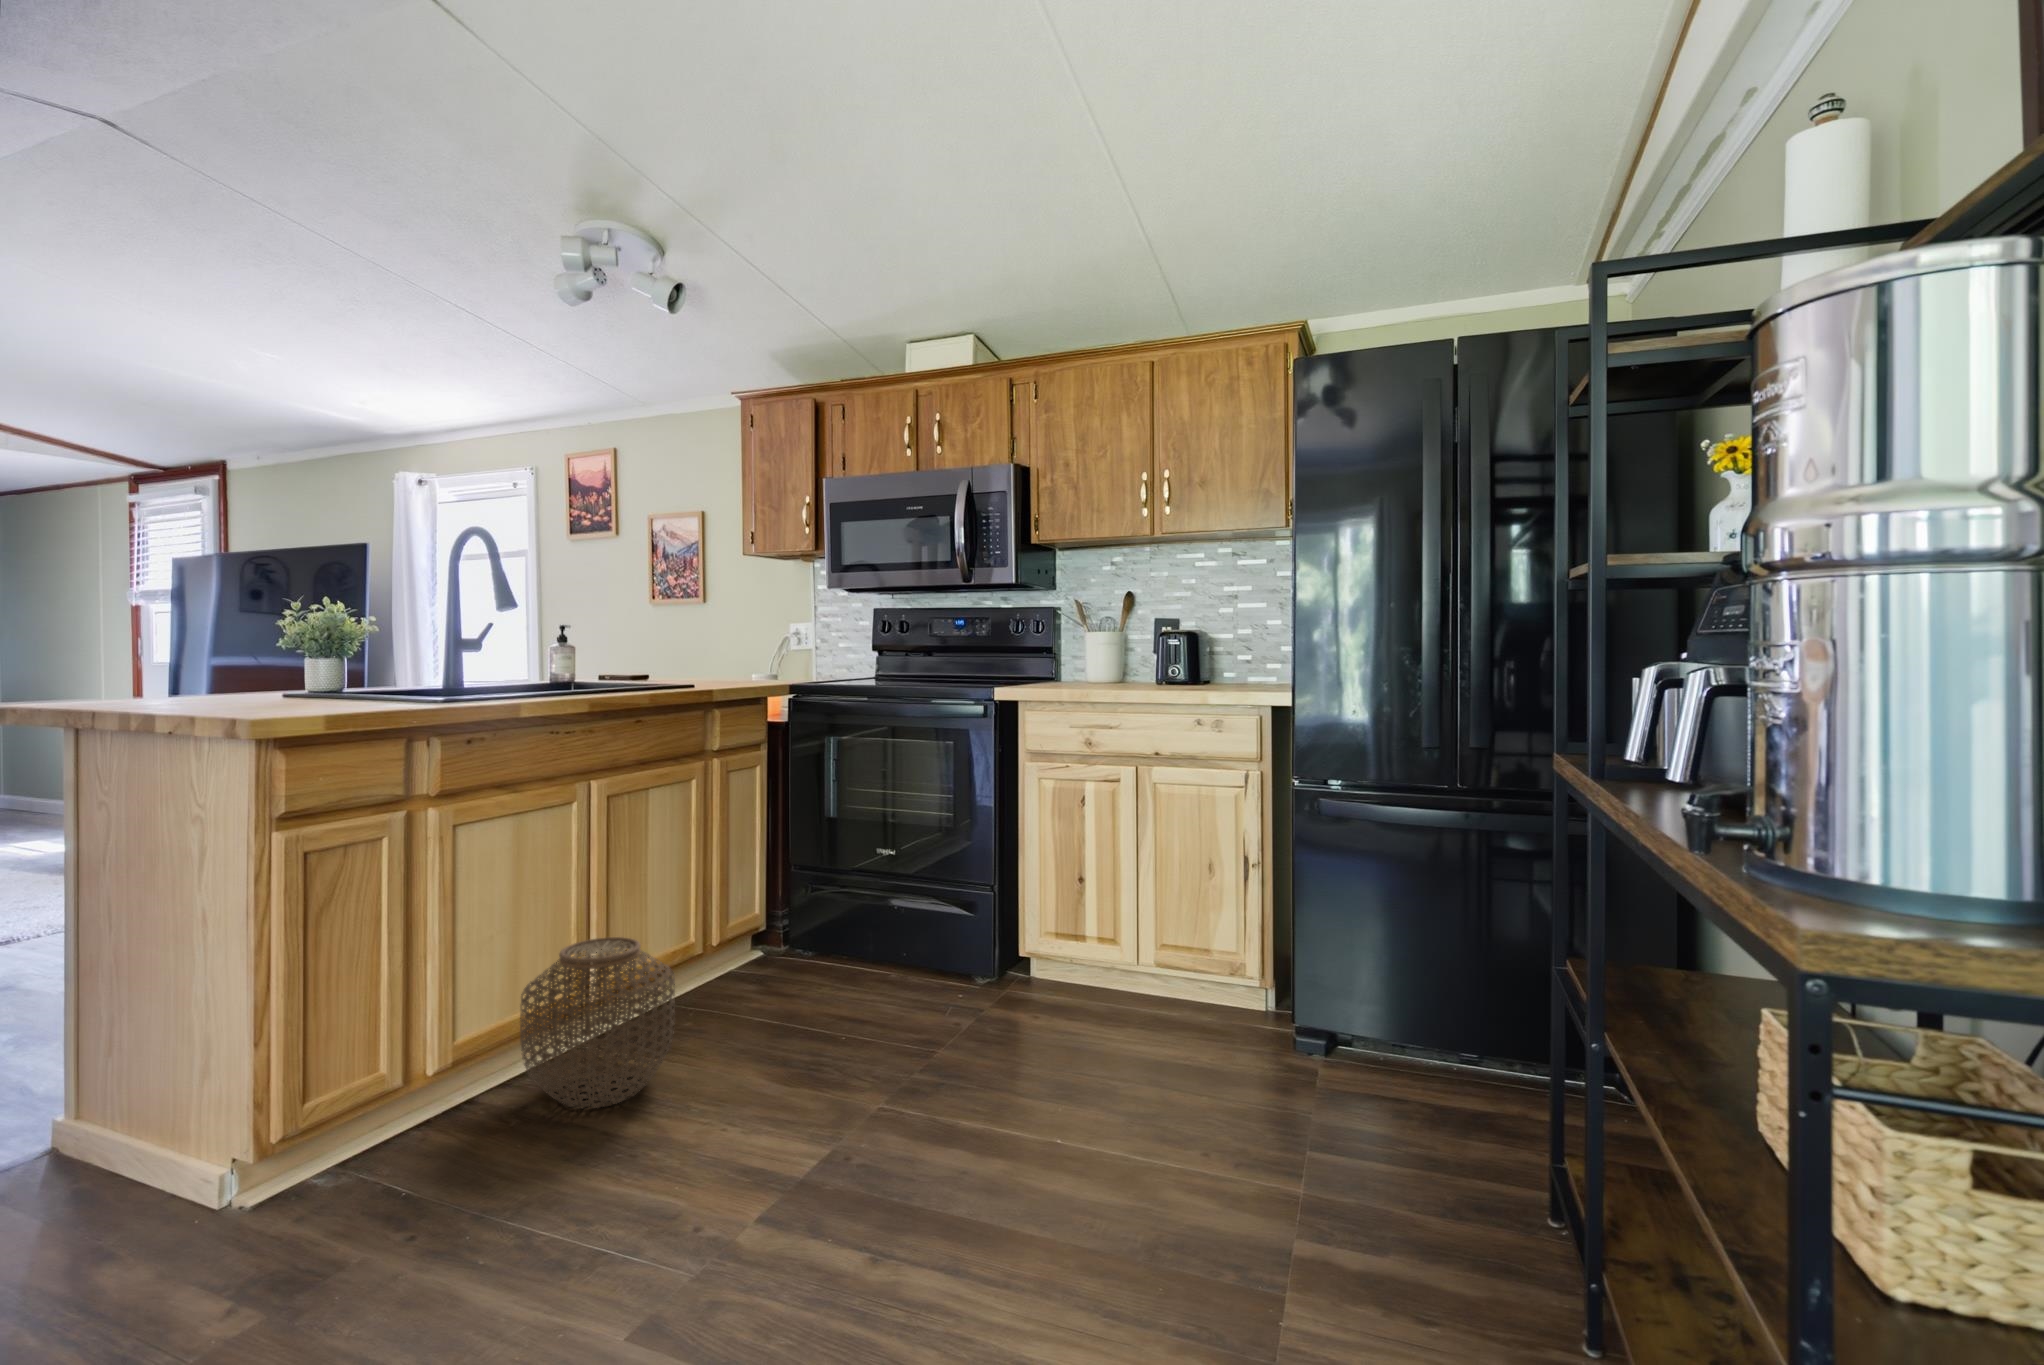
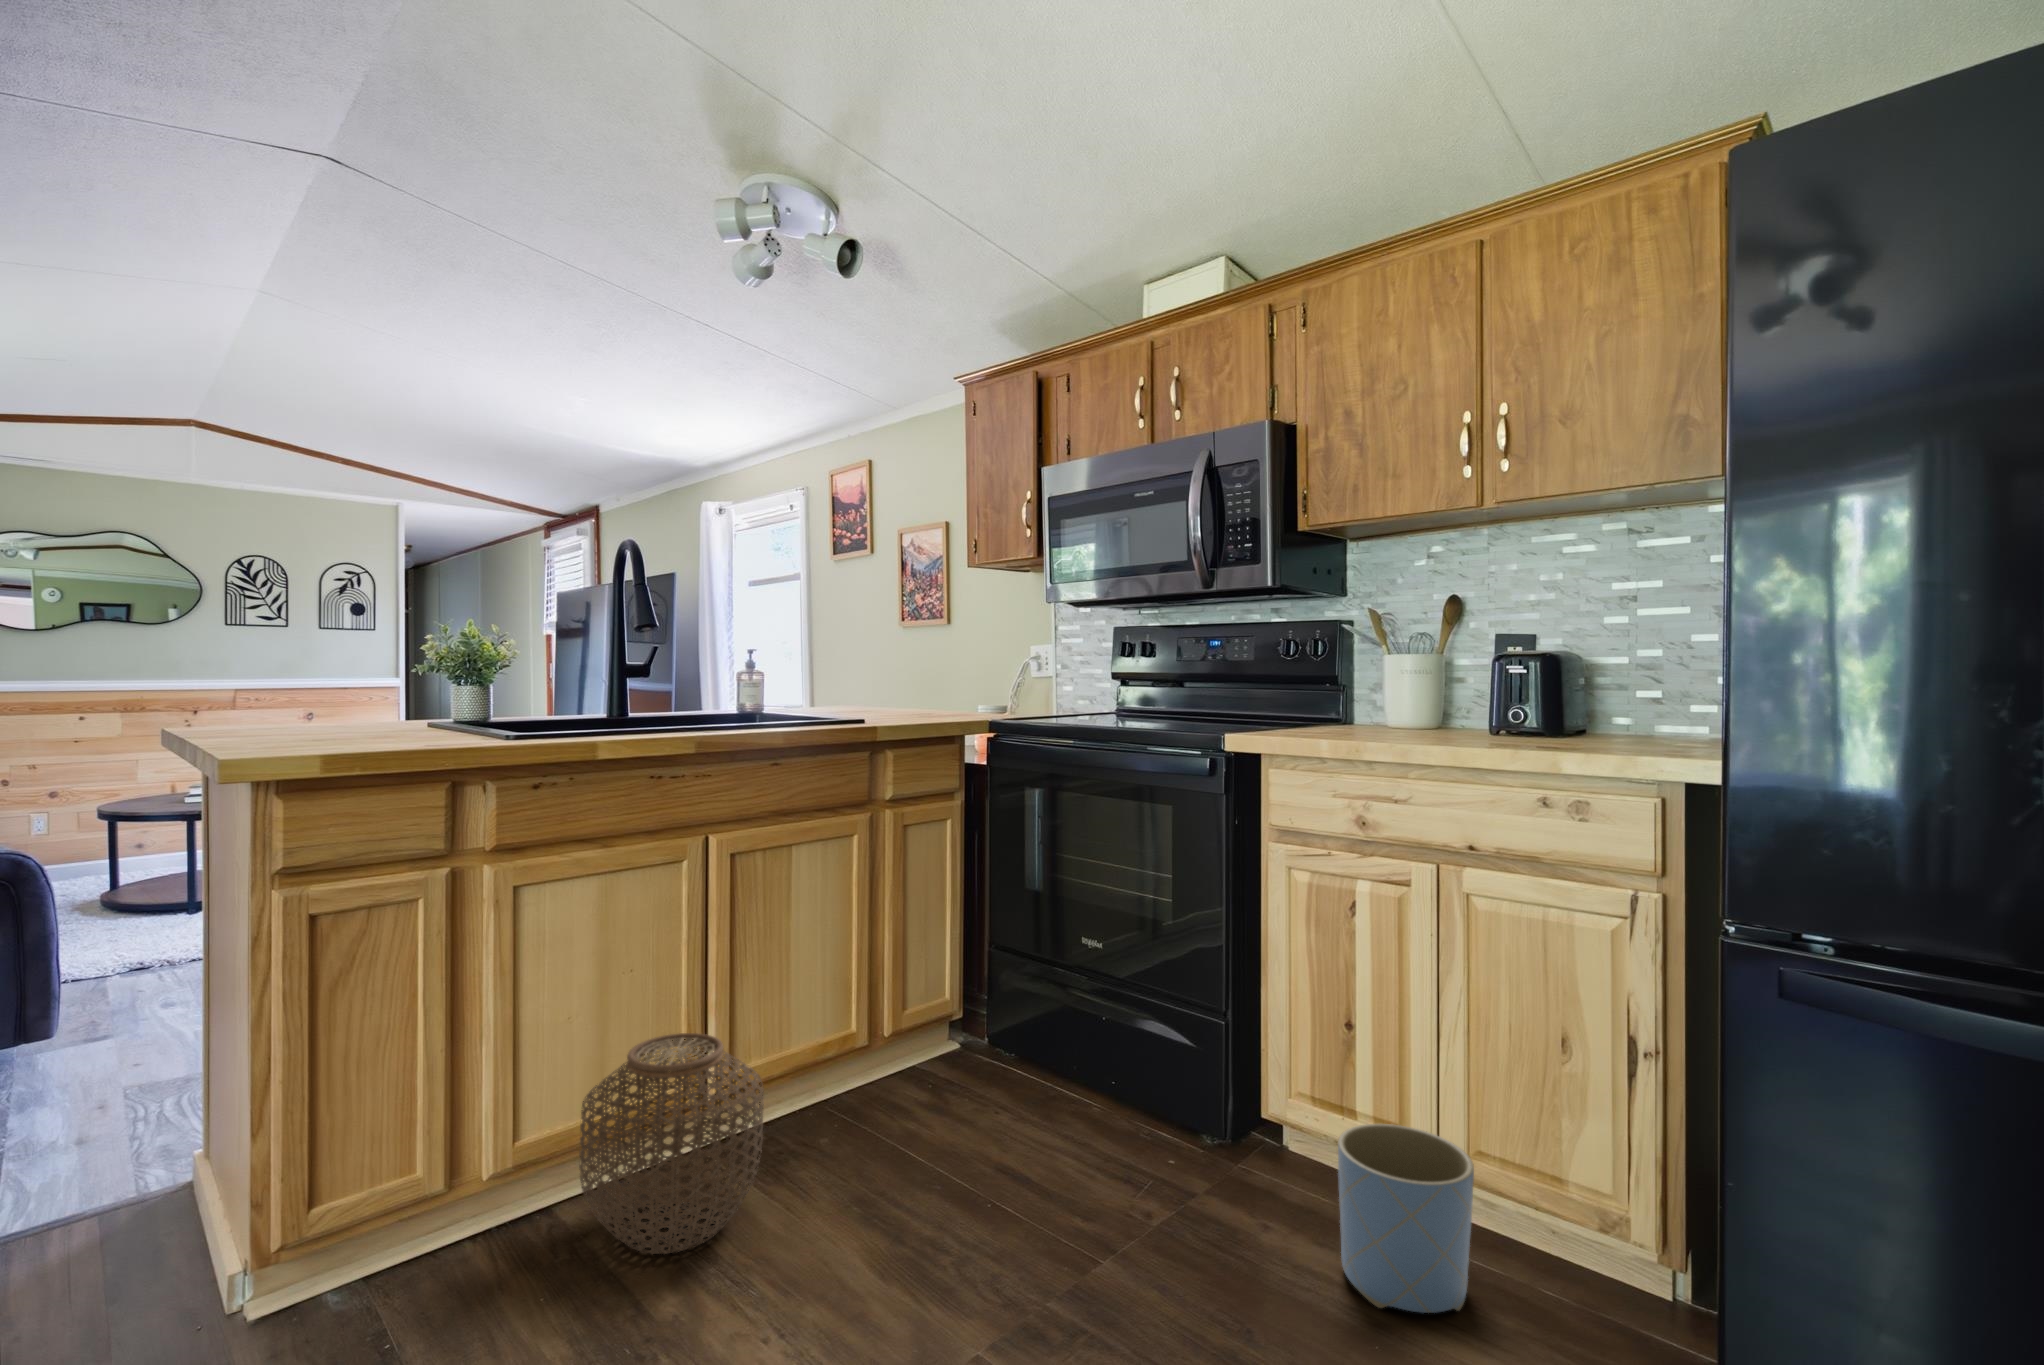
planter: none [1088,933,1168,1039] -> present [1338,1124,1474,1313]

